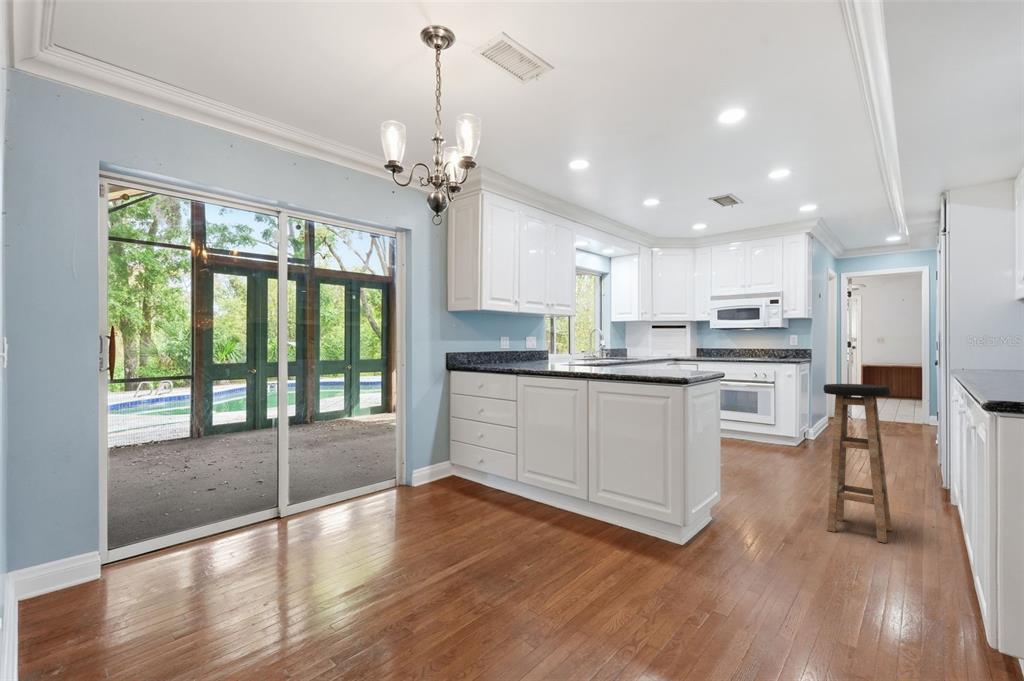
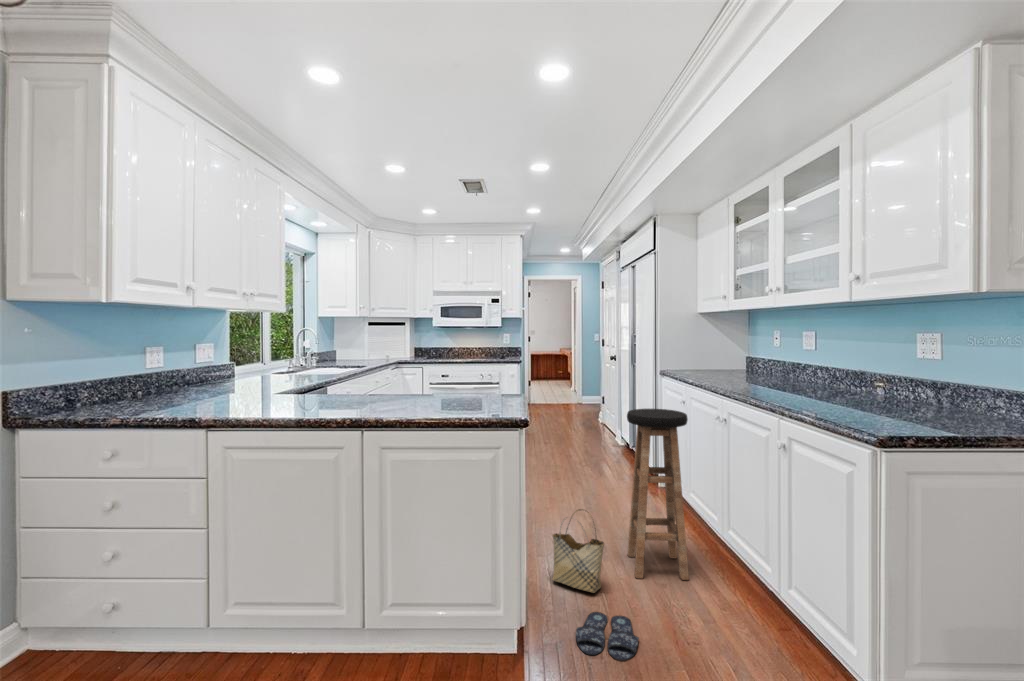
woven basket: none [743,461,788,527] -> present [552,509,604,593]
slippers: none [734,534,793,558] -> present [576,612,639,661]

